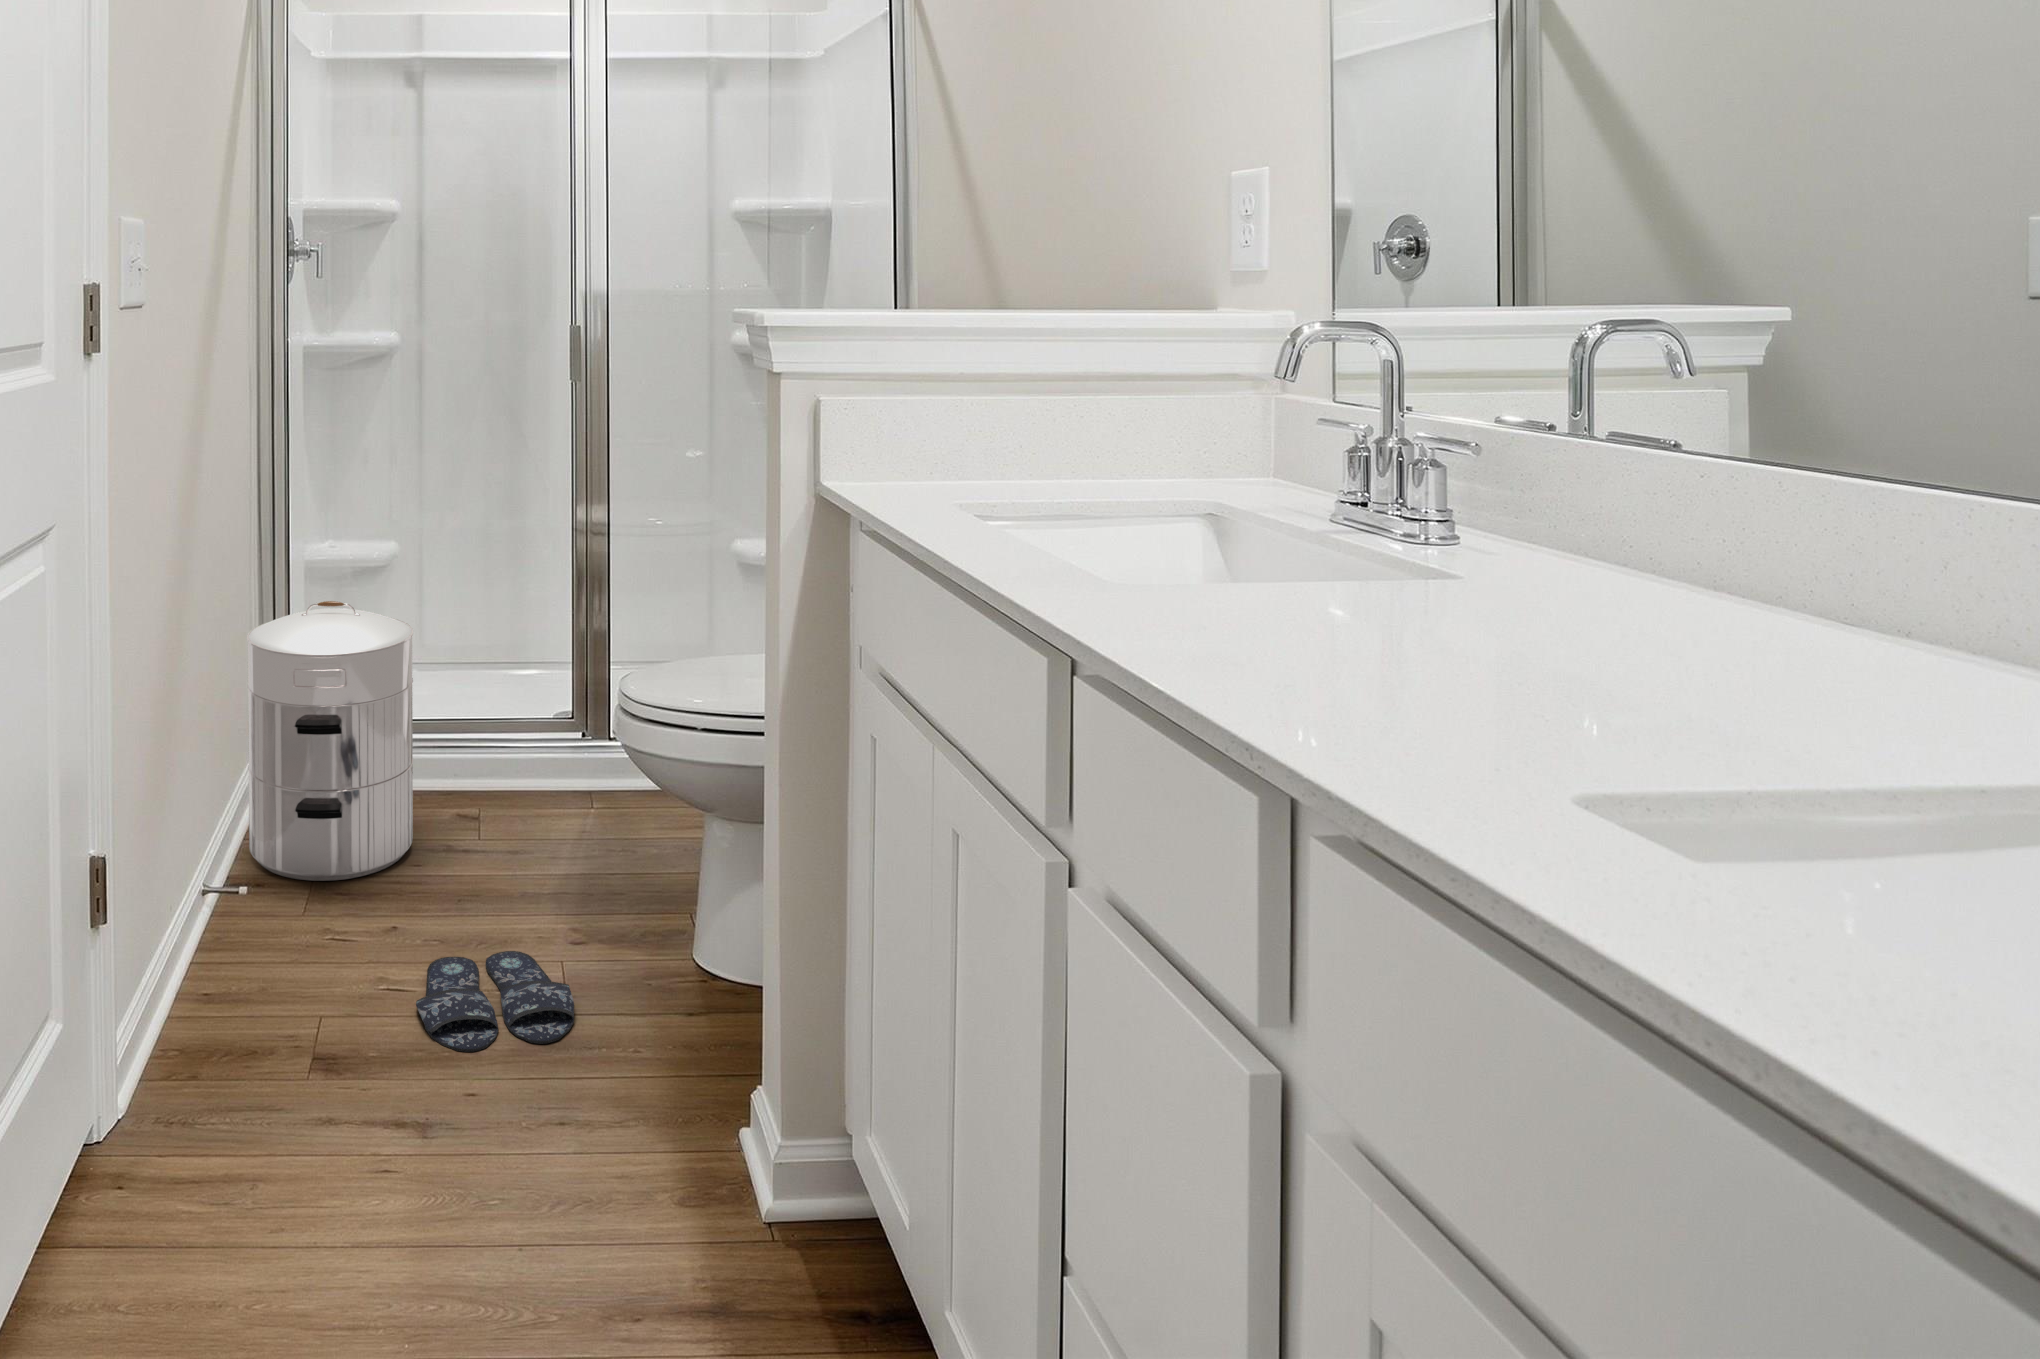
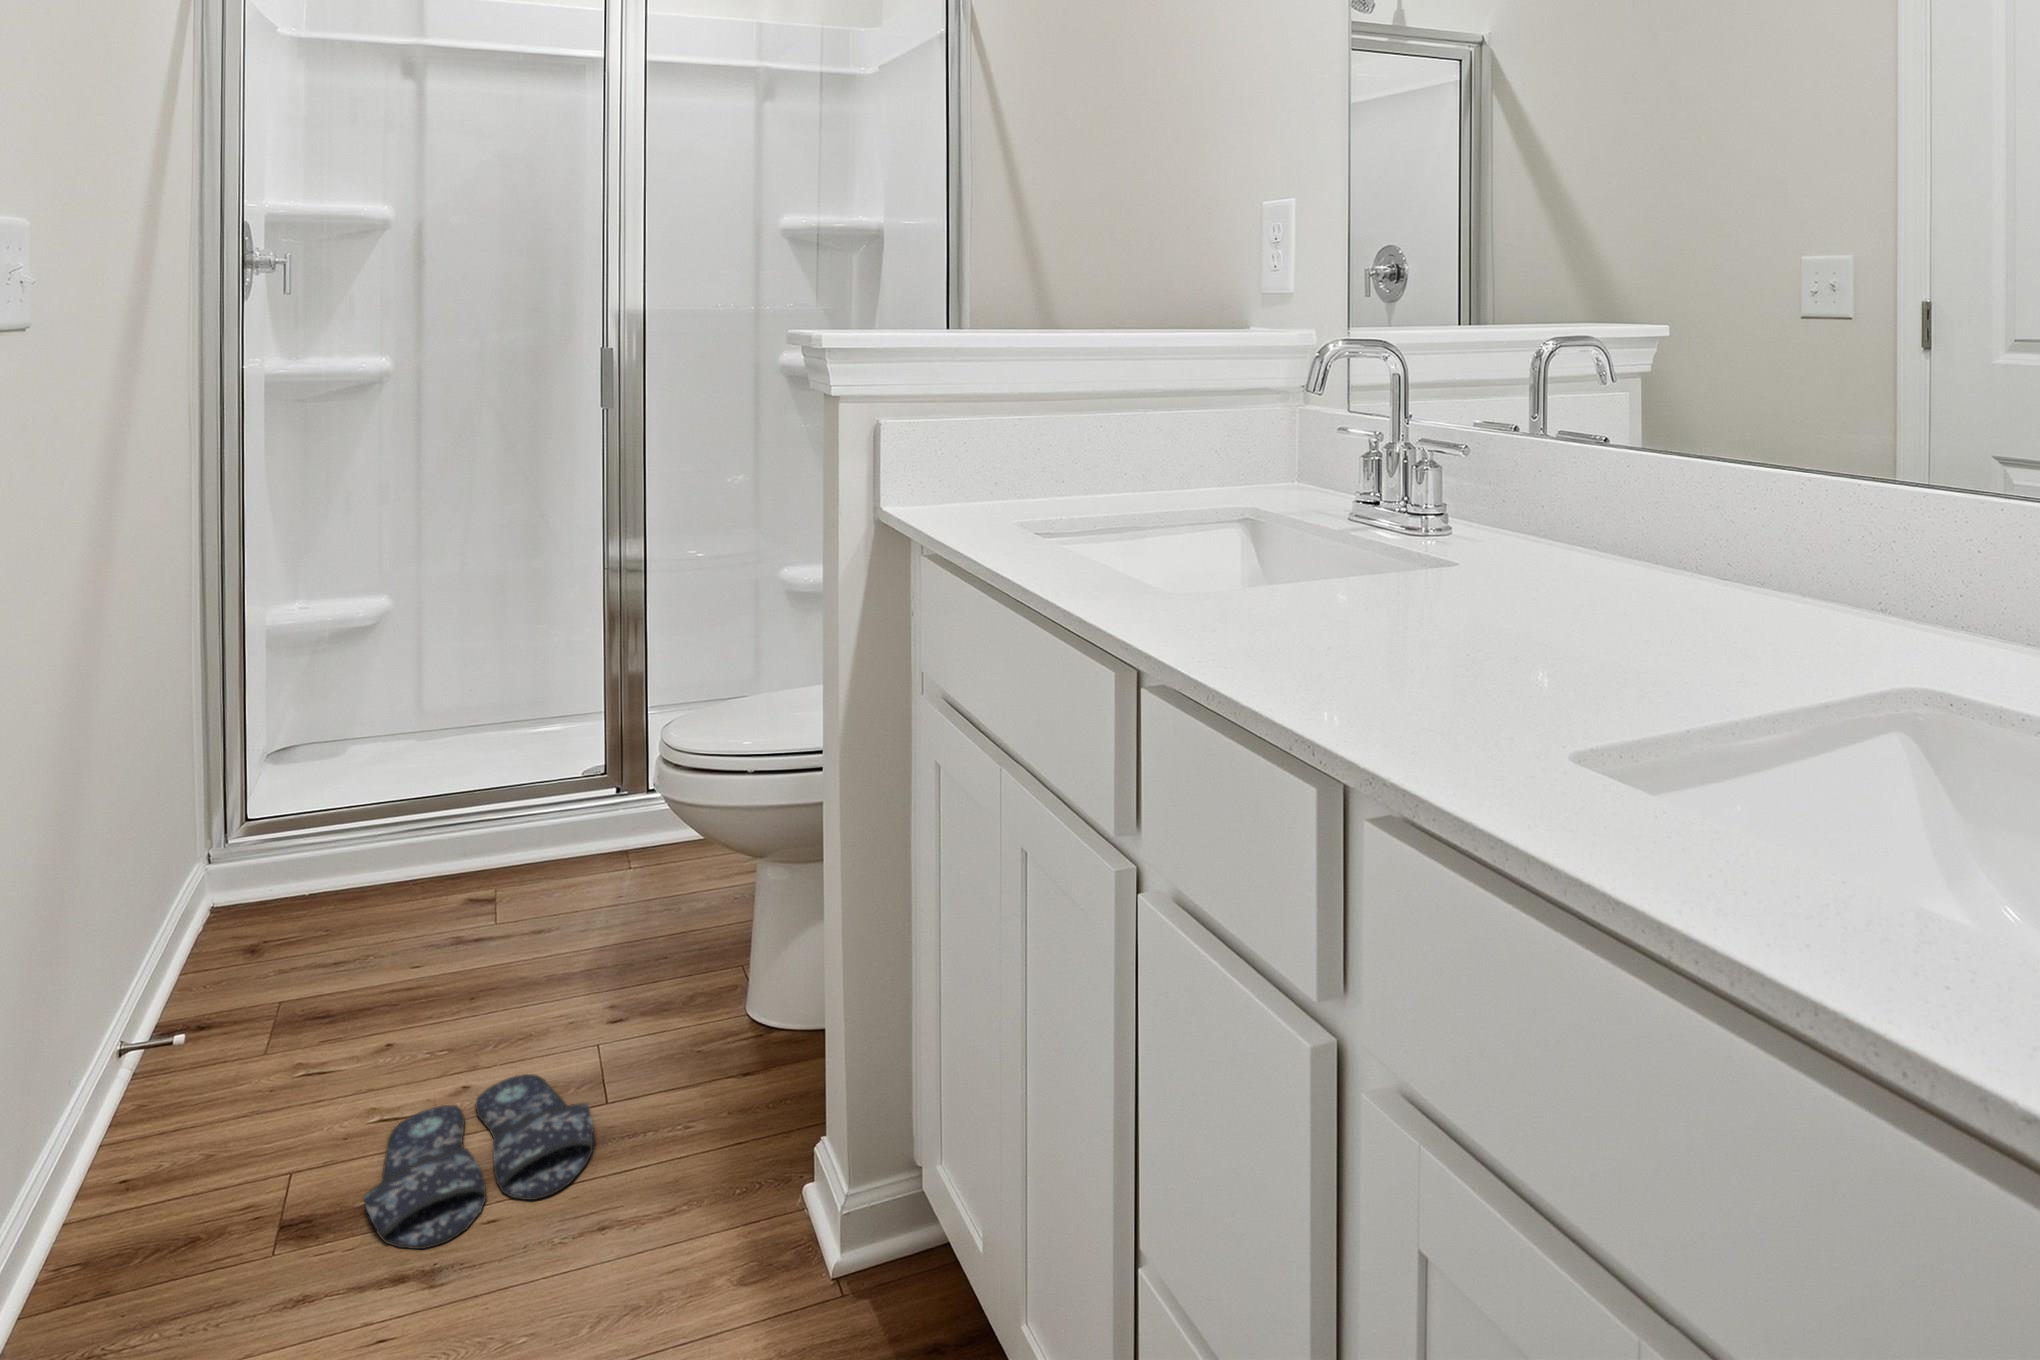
waste bin: present [247,601,413,881] -> none [108,687,384,1059]

